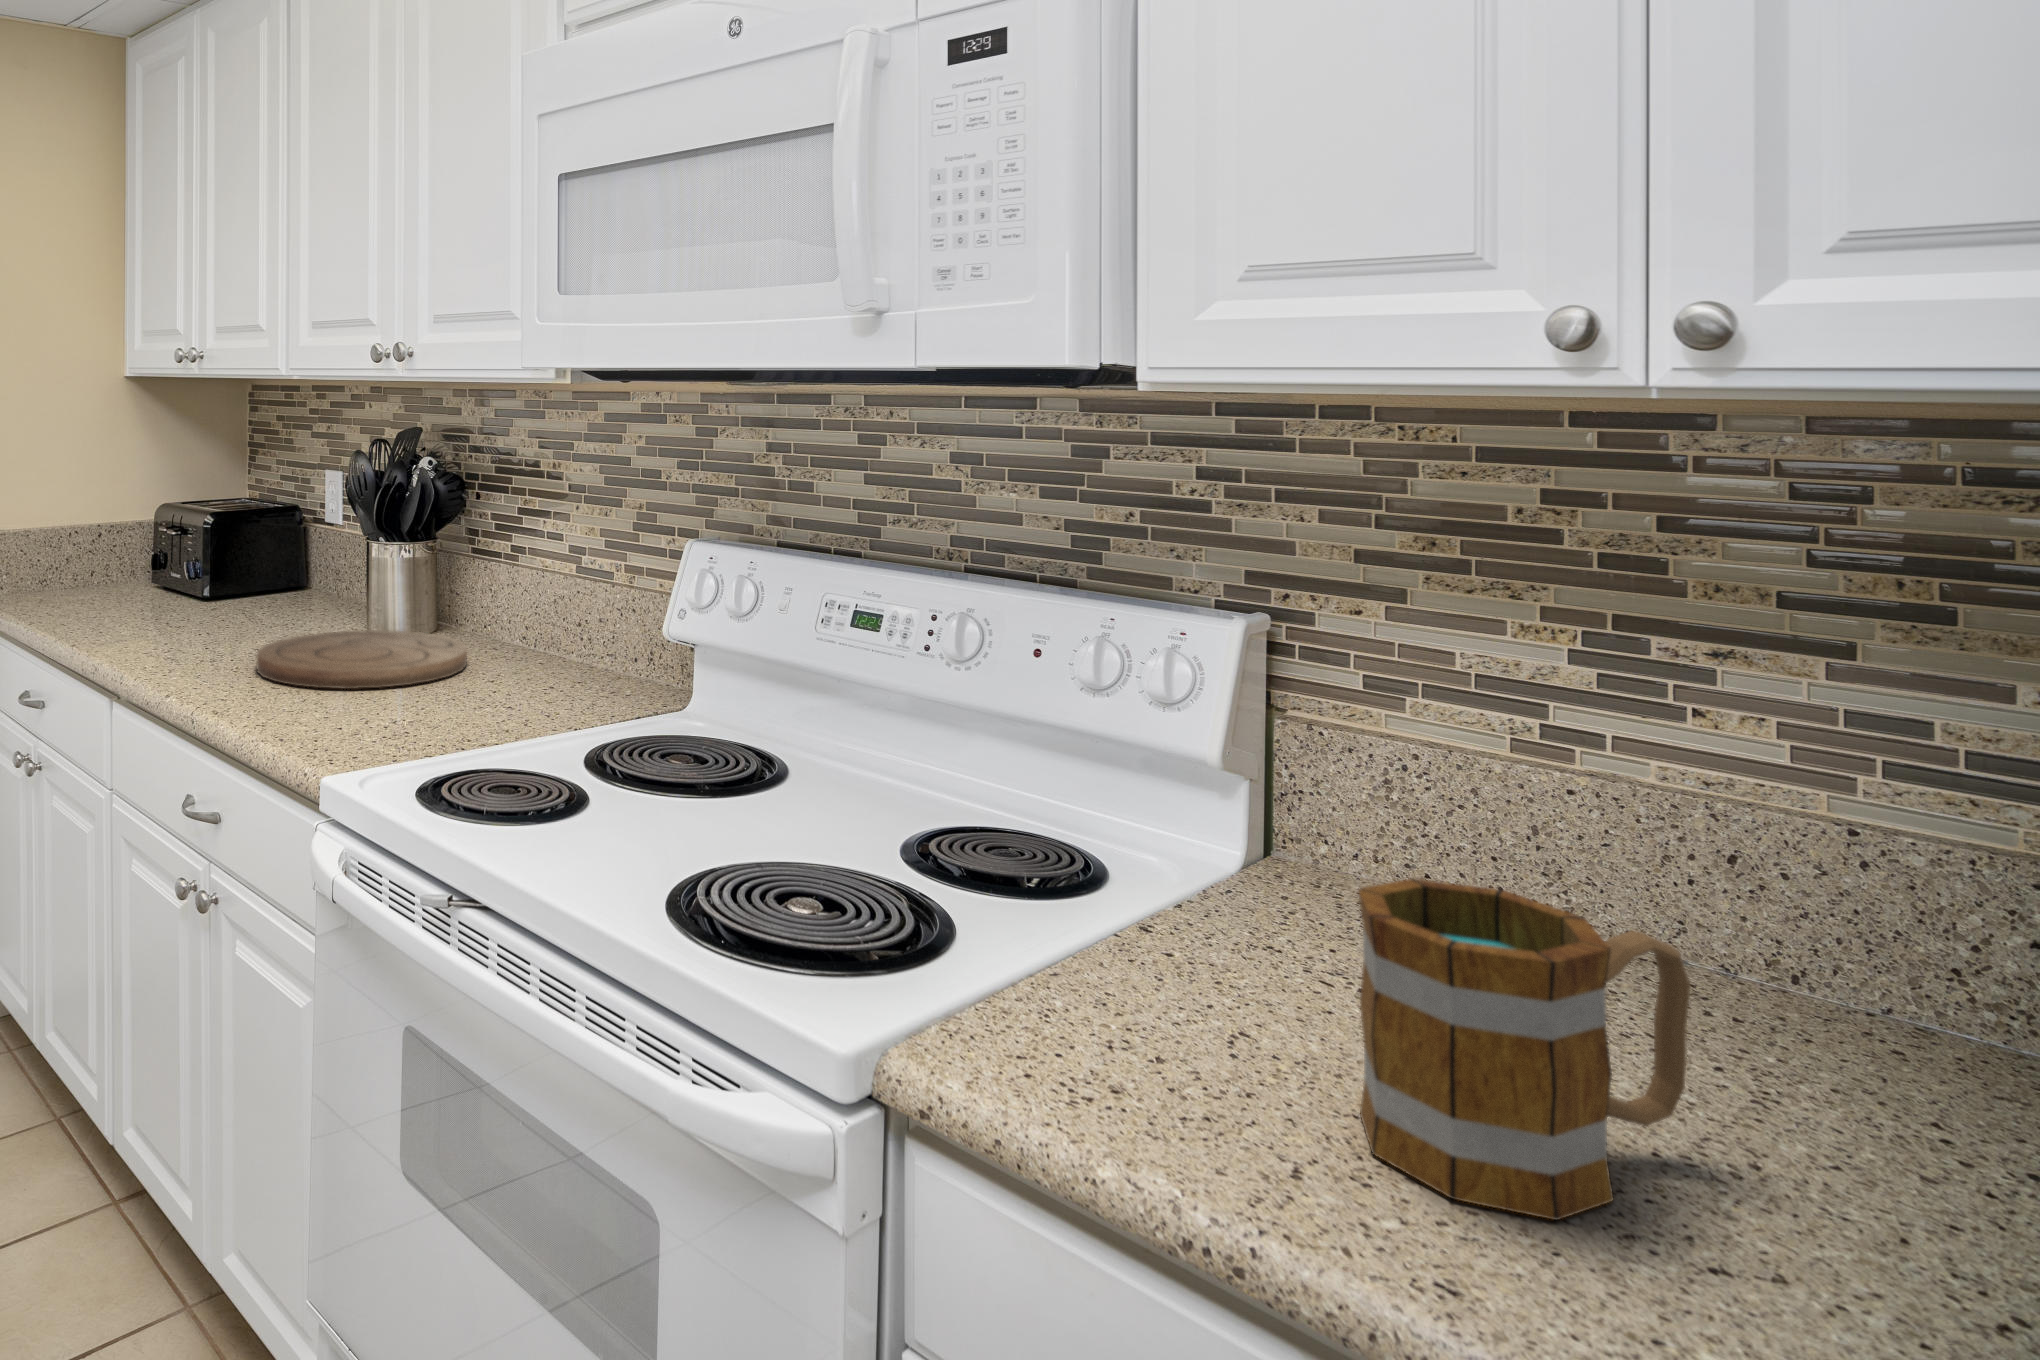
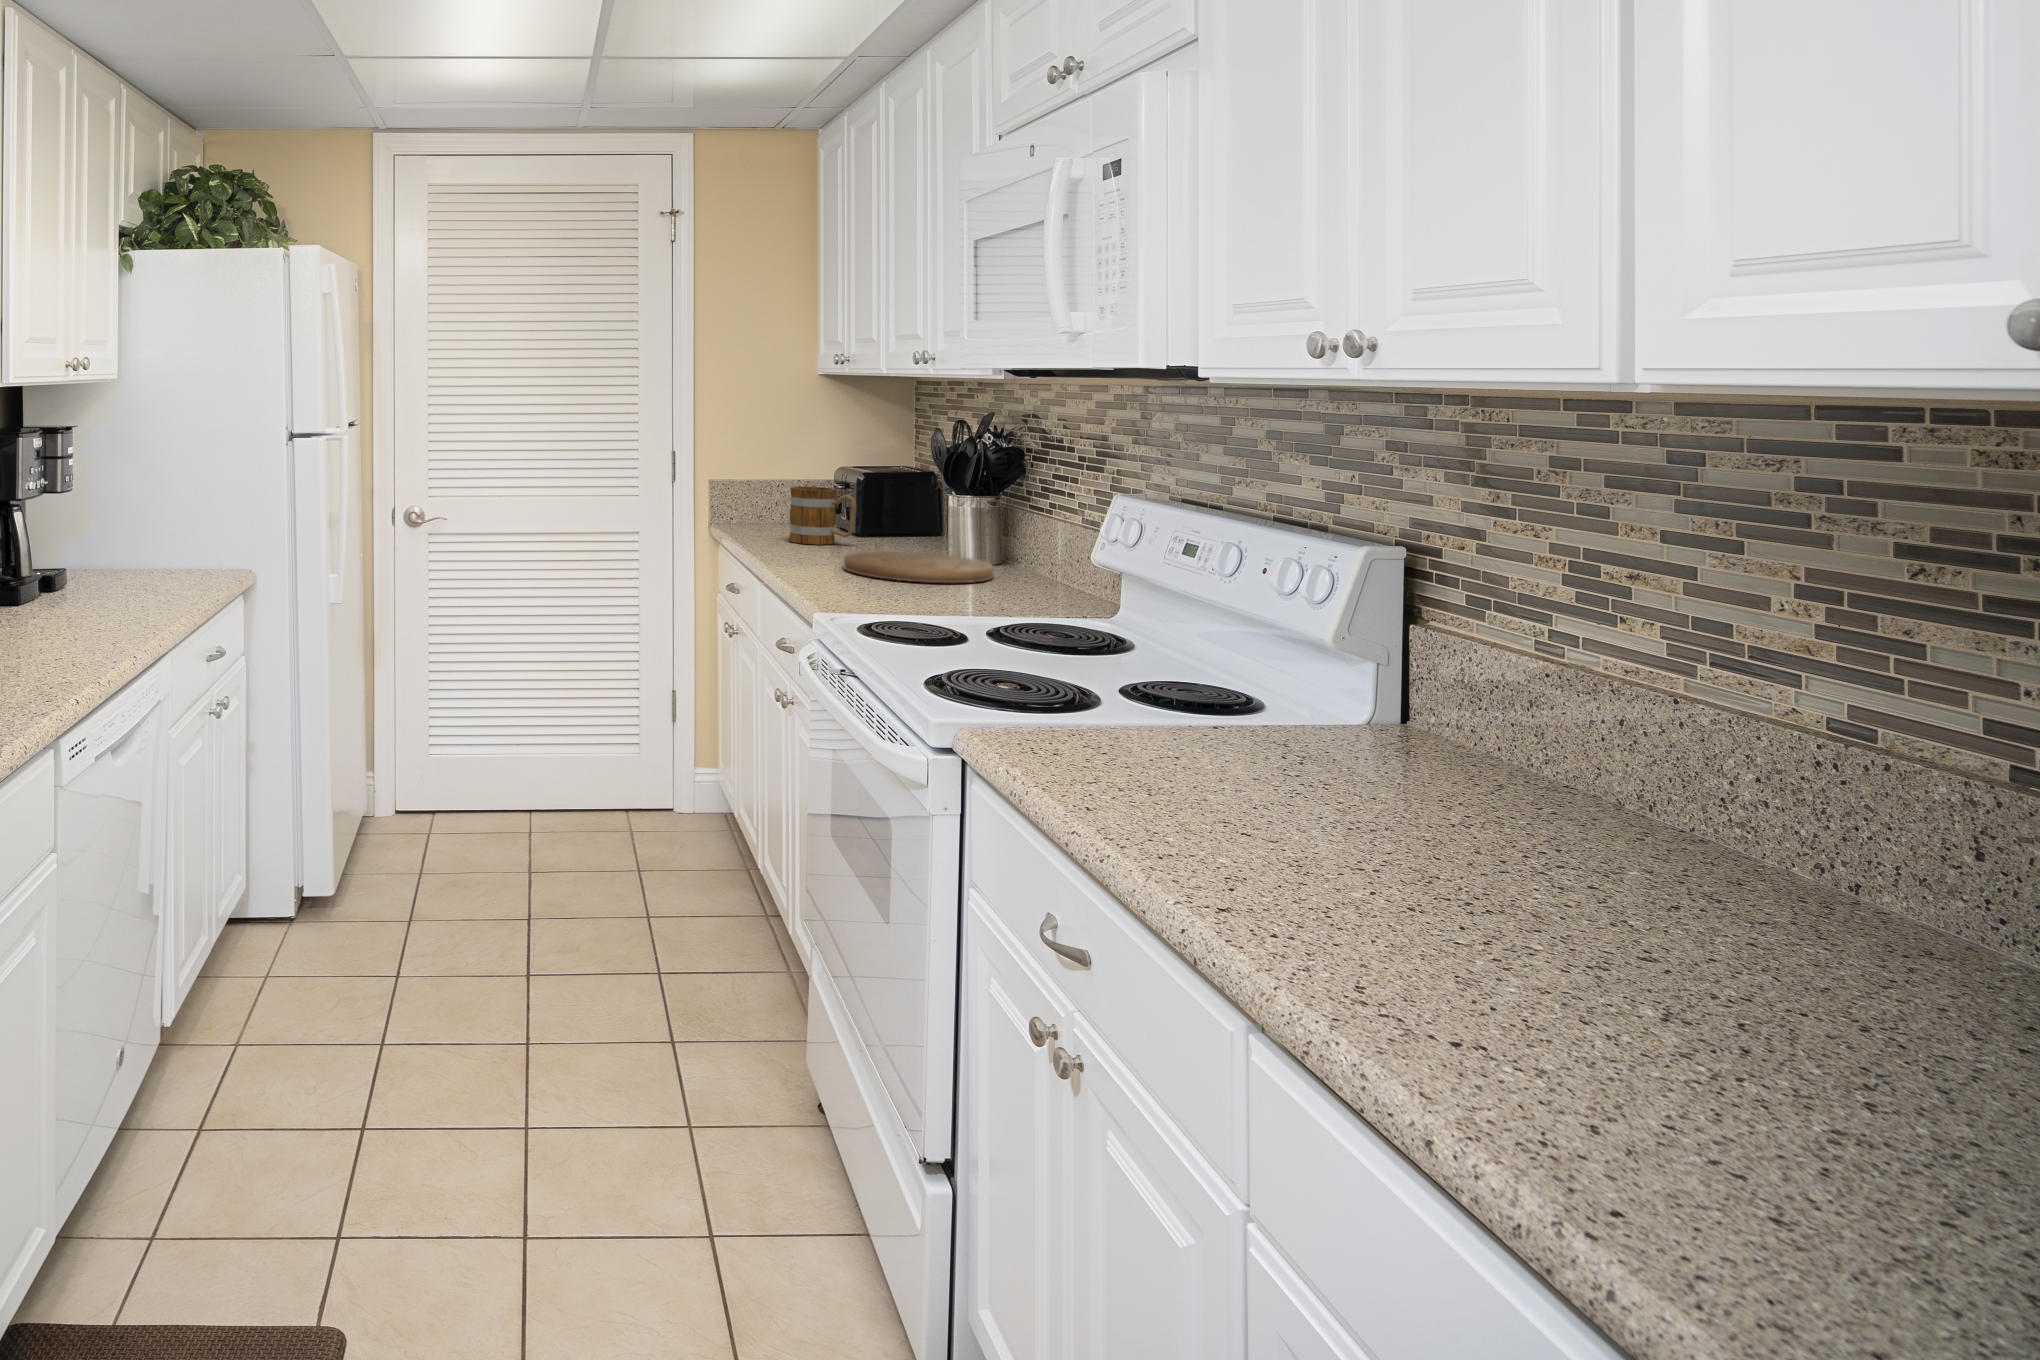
mug: present [1358,878,1691,1220] -> present [789,486,856,545]

